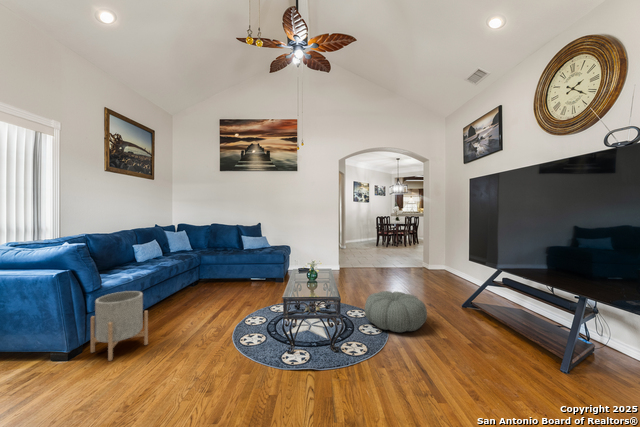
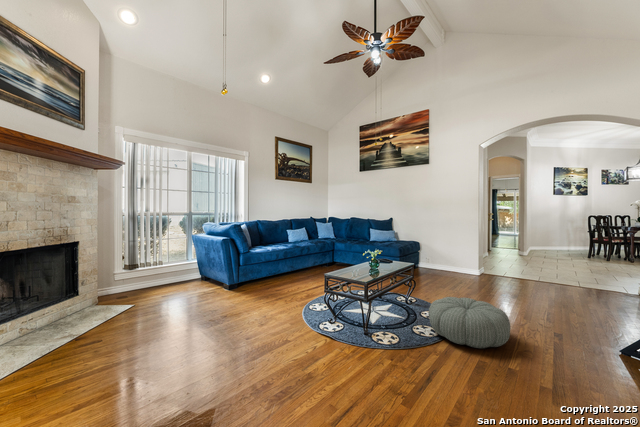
planter: present [91,291,148,361] -> none [241,257,266,295]

